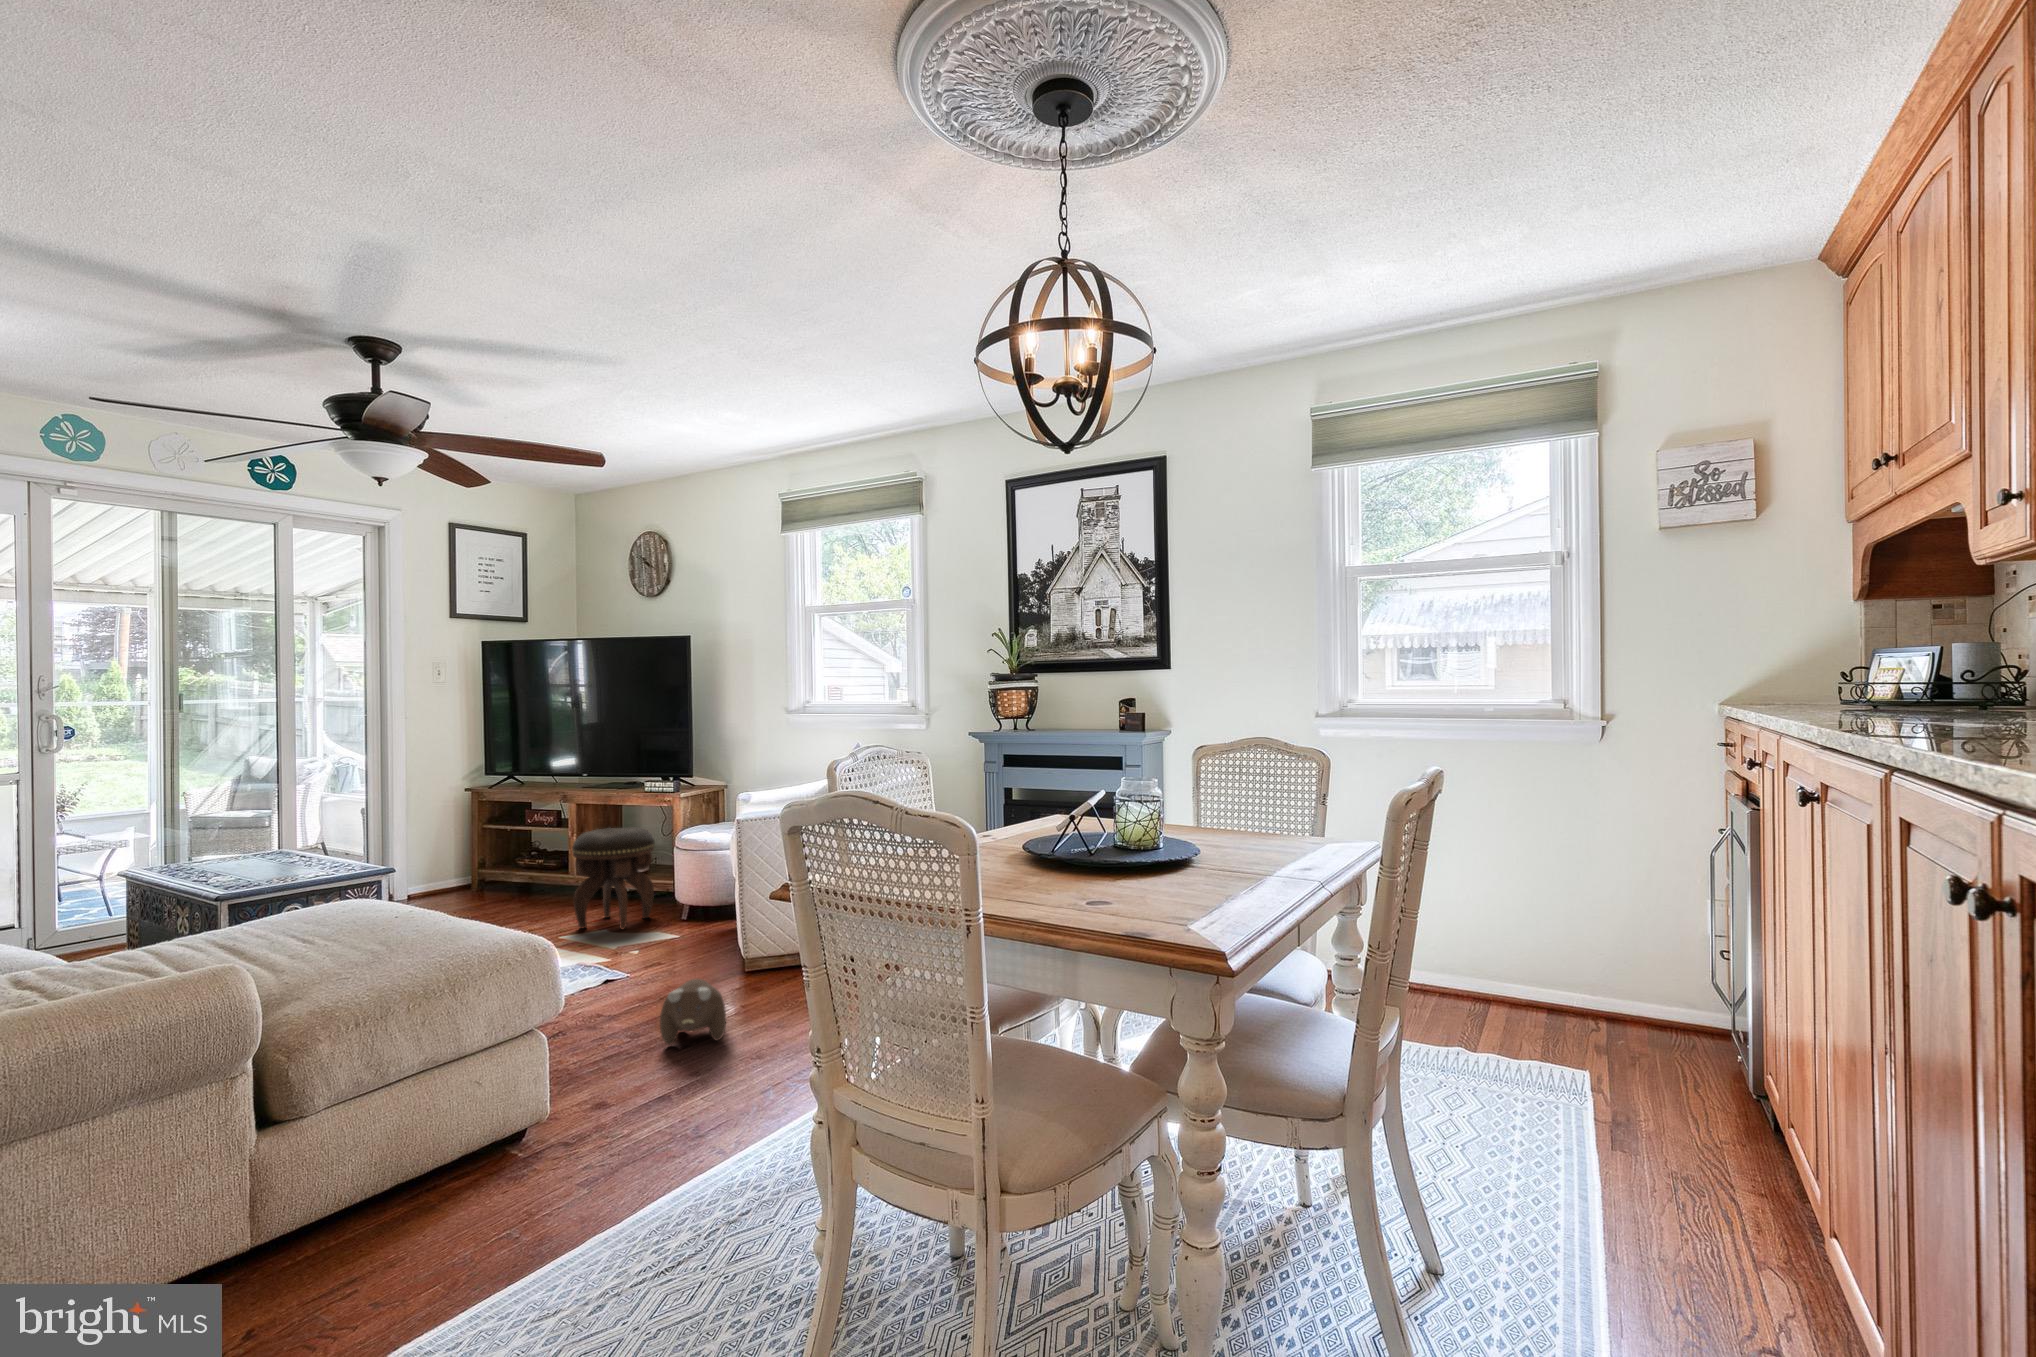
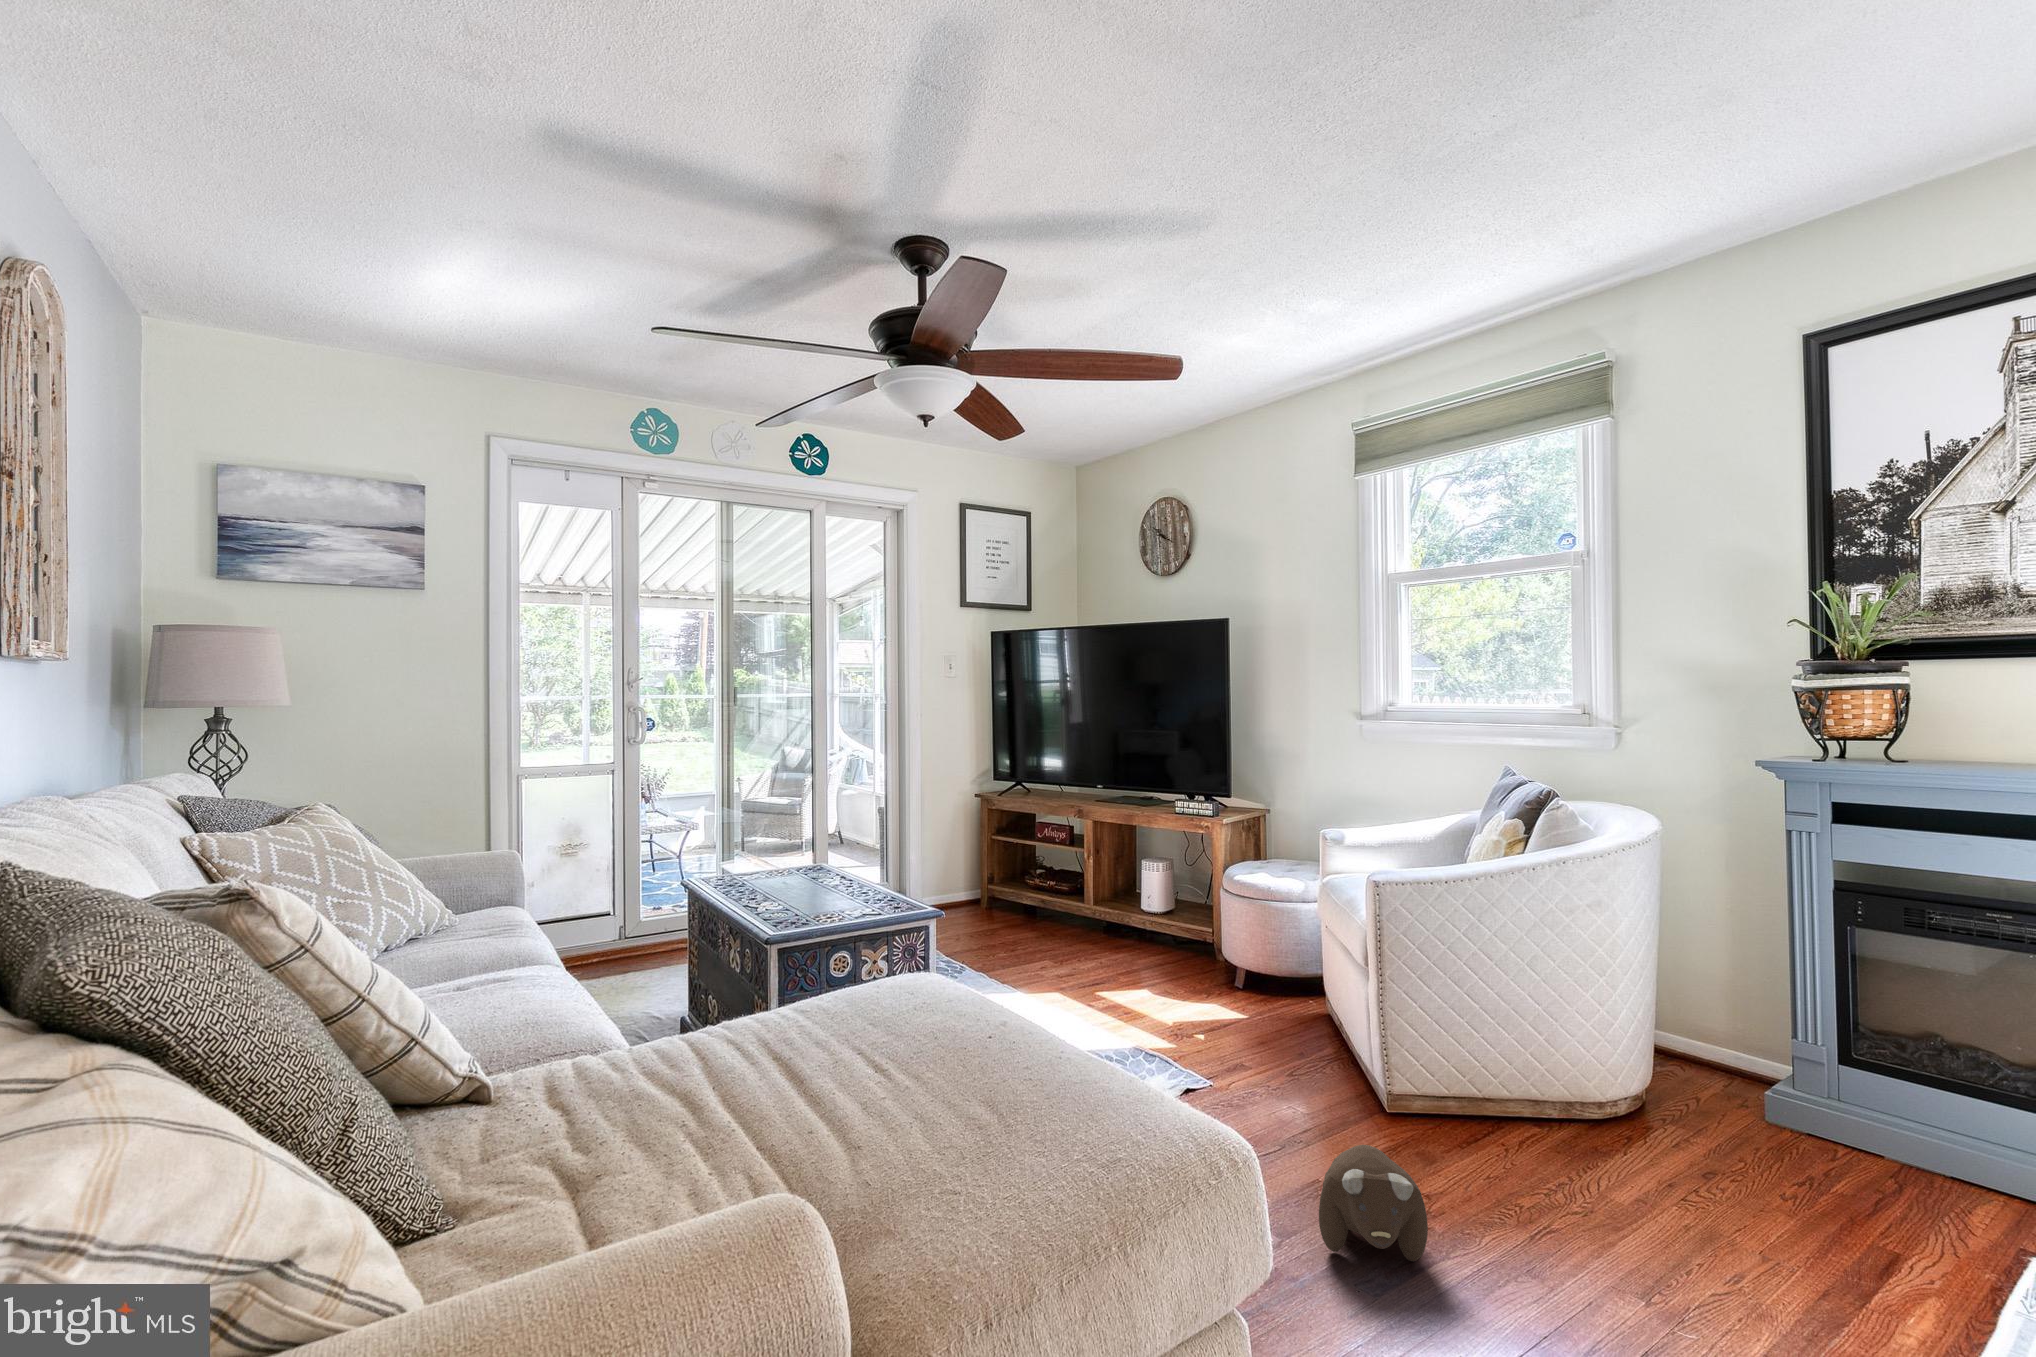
footstool: present [572,827,655,929] -> none [1106,858,1203,992]

